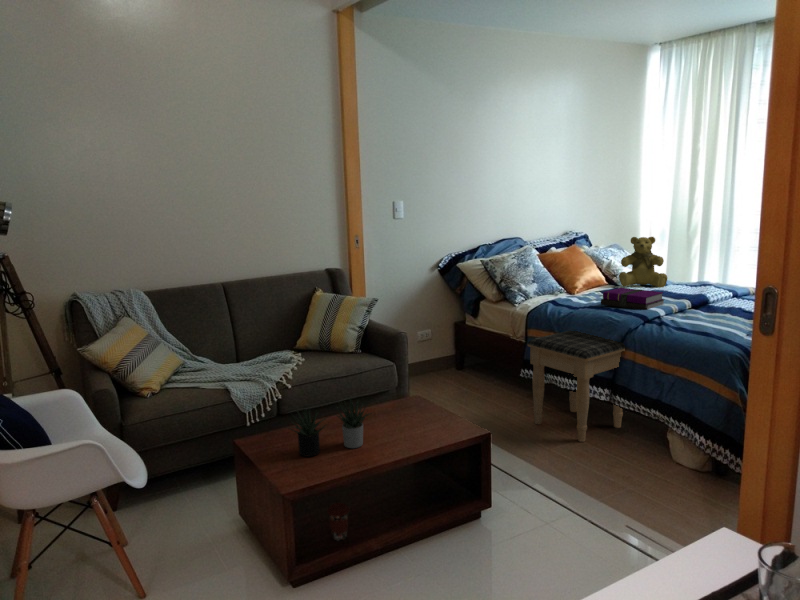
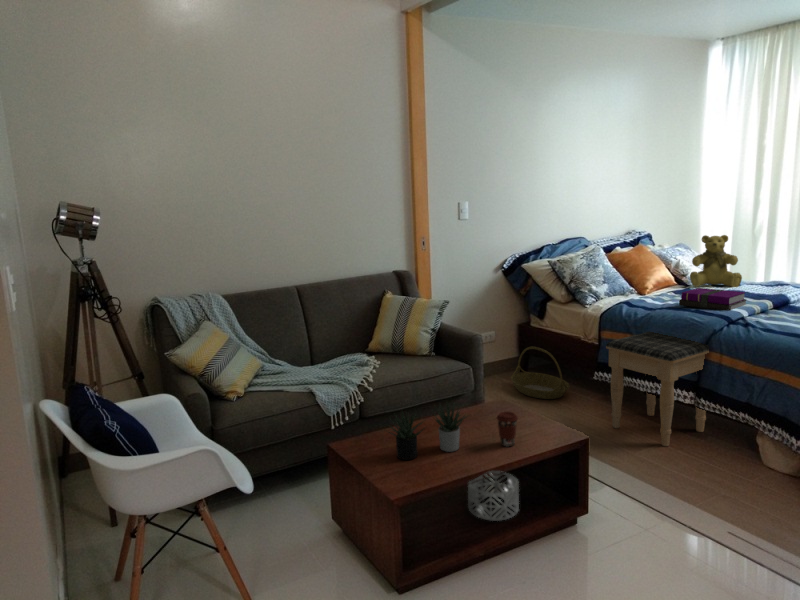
basket: none [444,344,499,396] -> present [511,347,569,399]
decorative bowl: none [374,467,424,516] -> present [468,471,519,521]
coffee cup: present [327,503,349,541] -> present [497,412,518,447]

